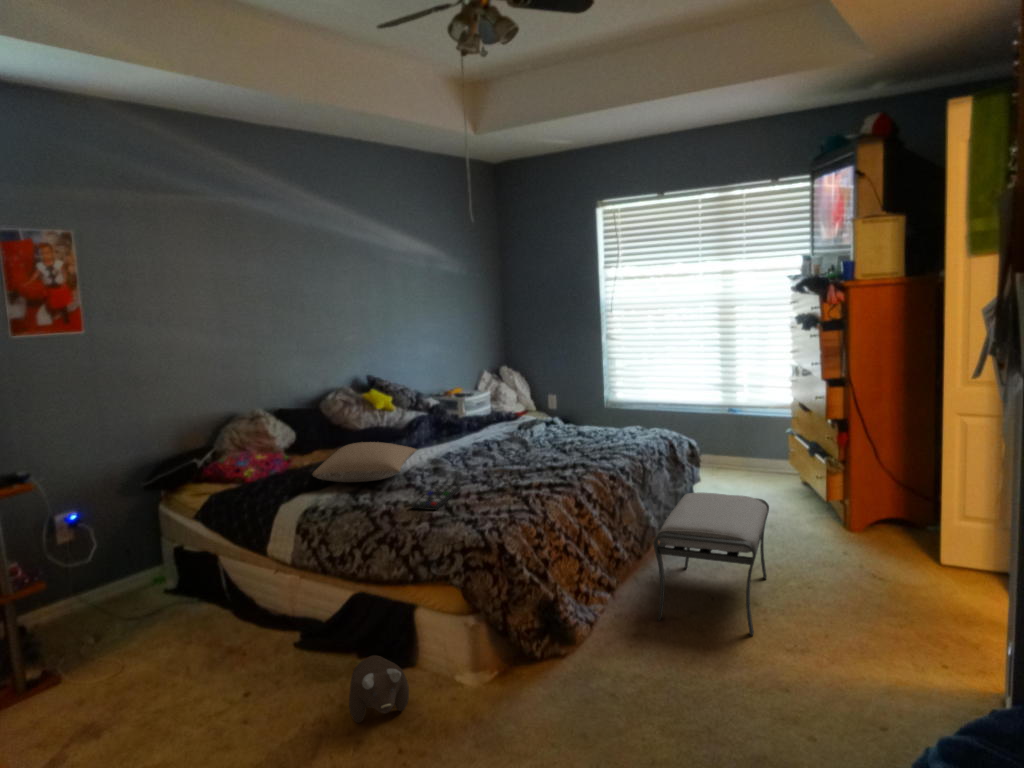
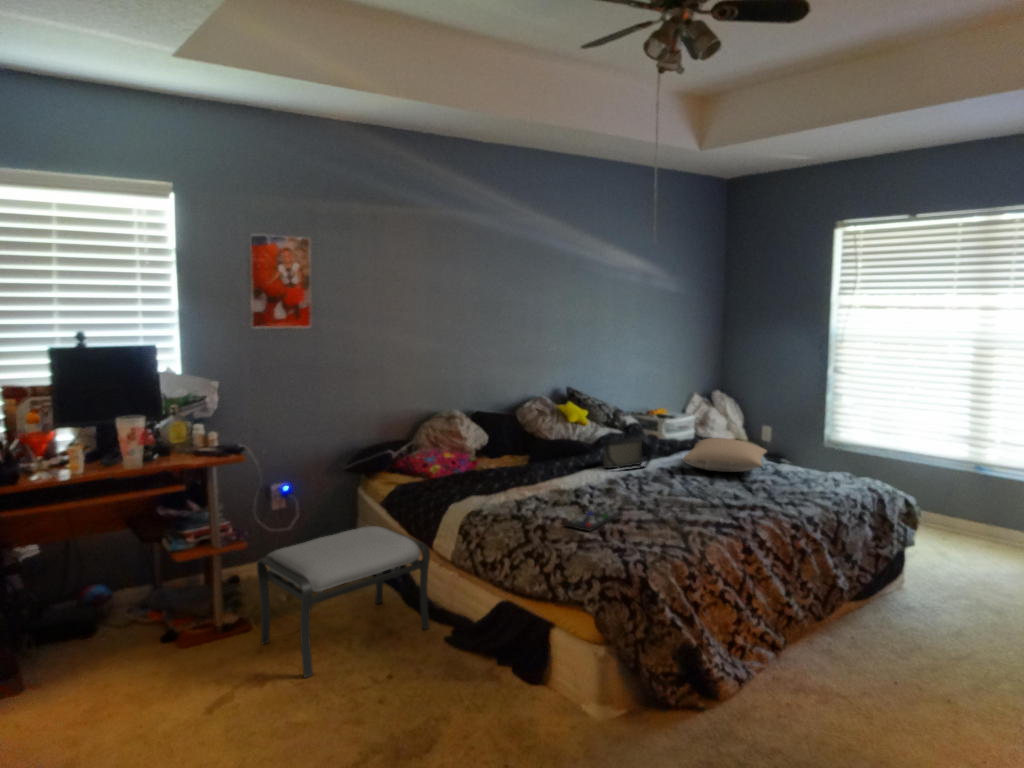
handbag: none [422,415,468,449] -> present [604,437,651,470]
pillow: present [313,442,417,482] -> present [683,438,767,472]
ottoman: present [653,492,769,636] -> present [257,526,430,678]
plush toy: present [349,655,409,723] -> none [471,664,530,726]

